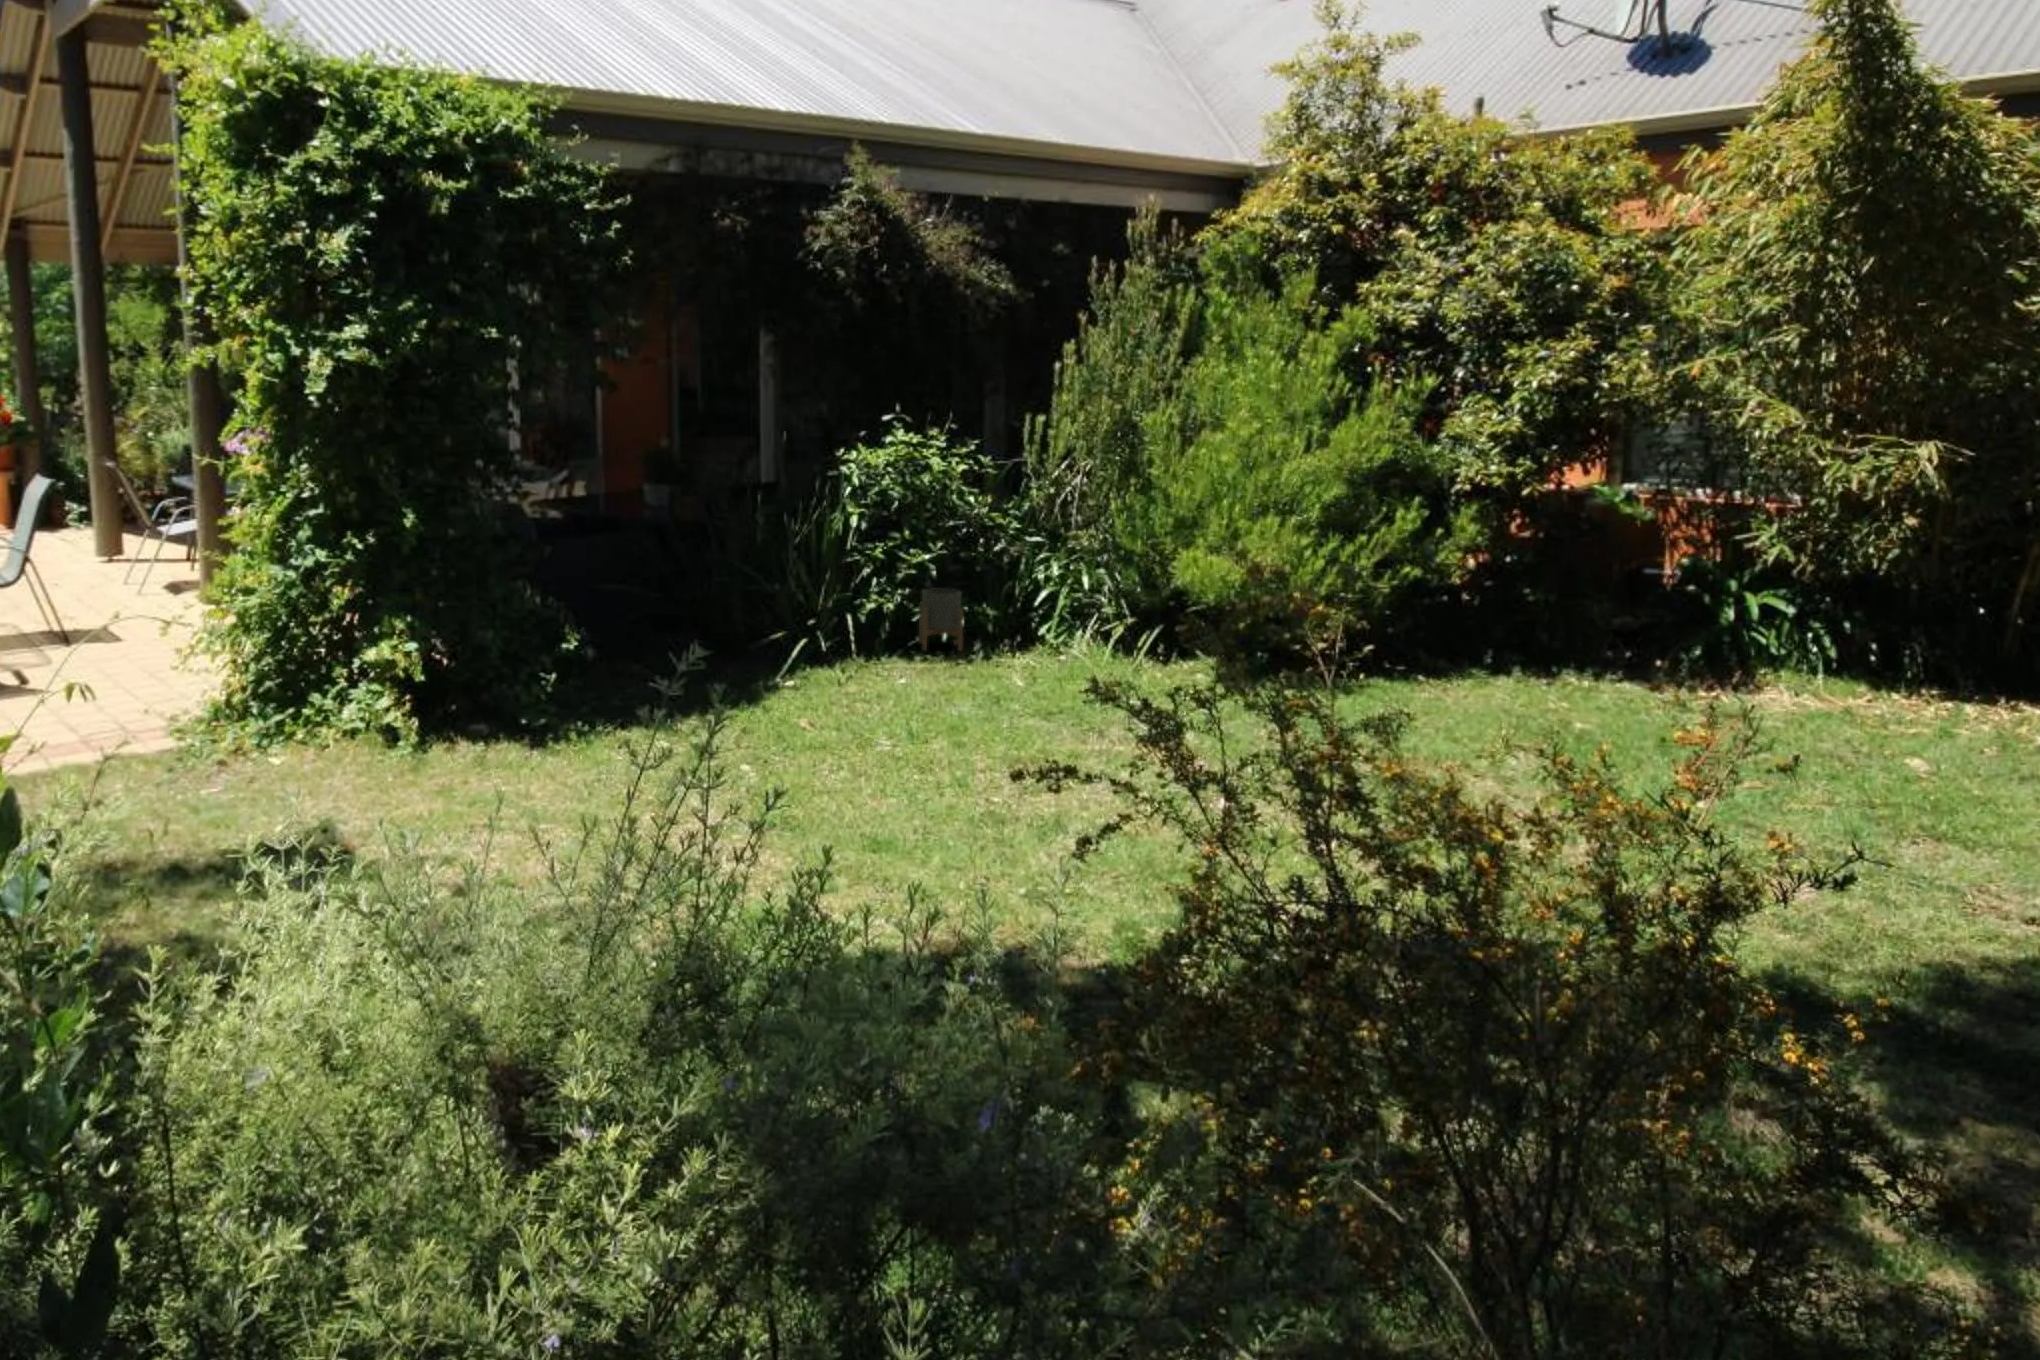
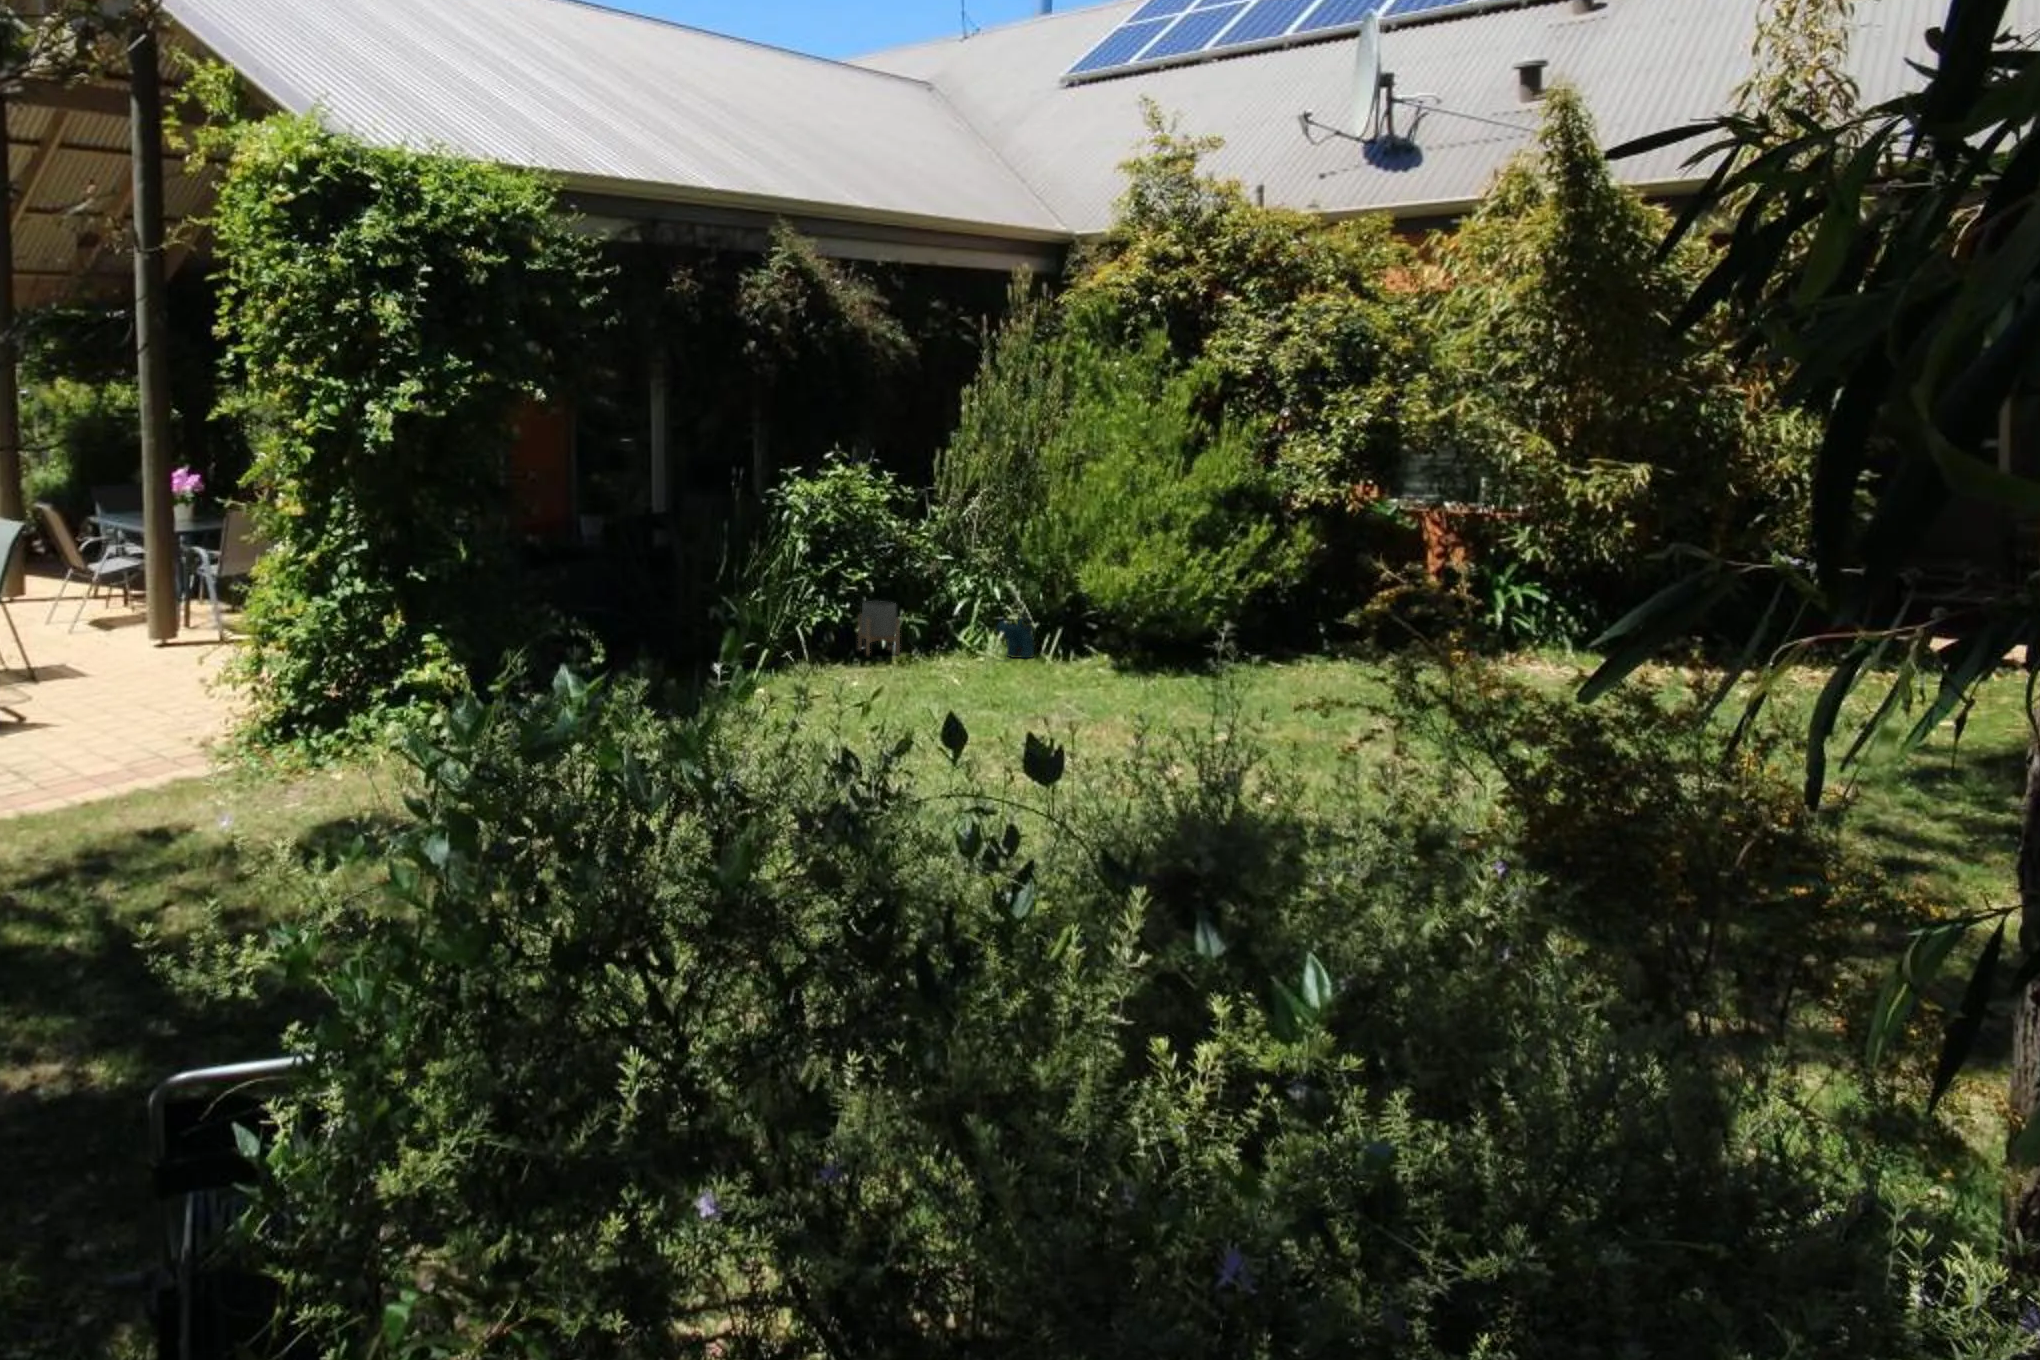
watering can: none [1073,611,1121,660] -> present [997,618,1034,658]

